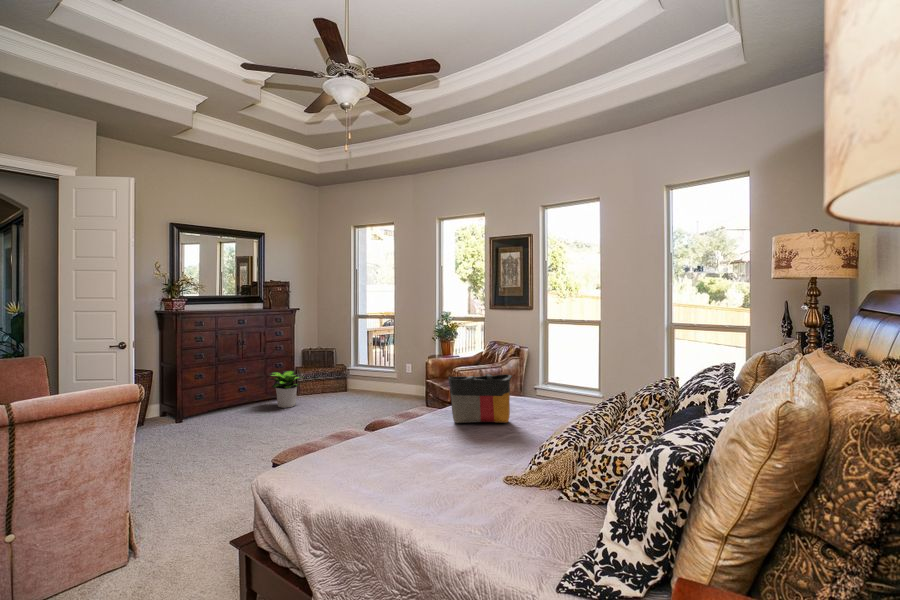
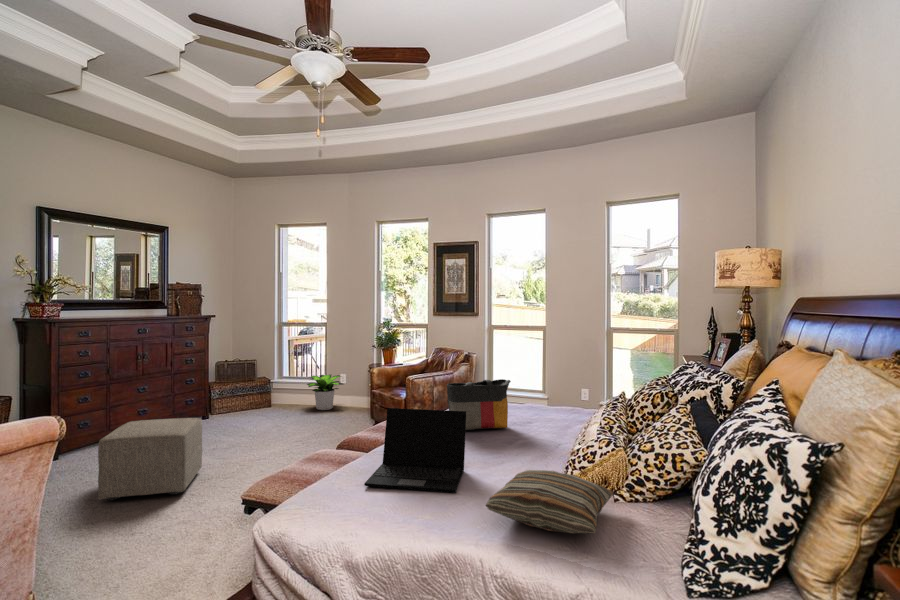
potted plant: present [269,370,300,408] -> present [307,375,343,410]
laptop: none [337,397,442,479] -> present [364,408,466,492]
ottoman: none [174,400,263,467] -> present [98,418,202,501]
pillow: none [415,463,554,526] -> present [486,470,614,533]

